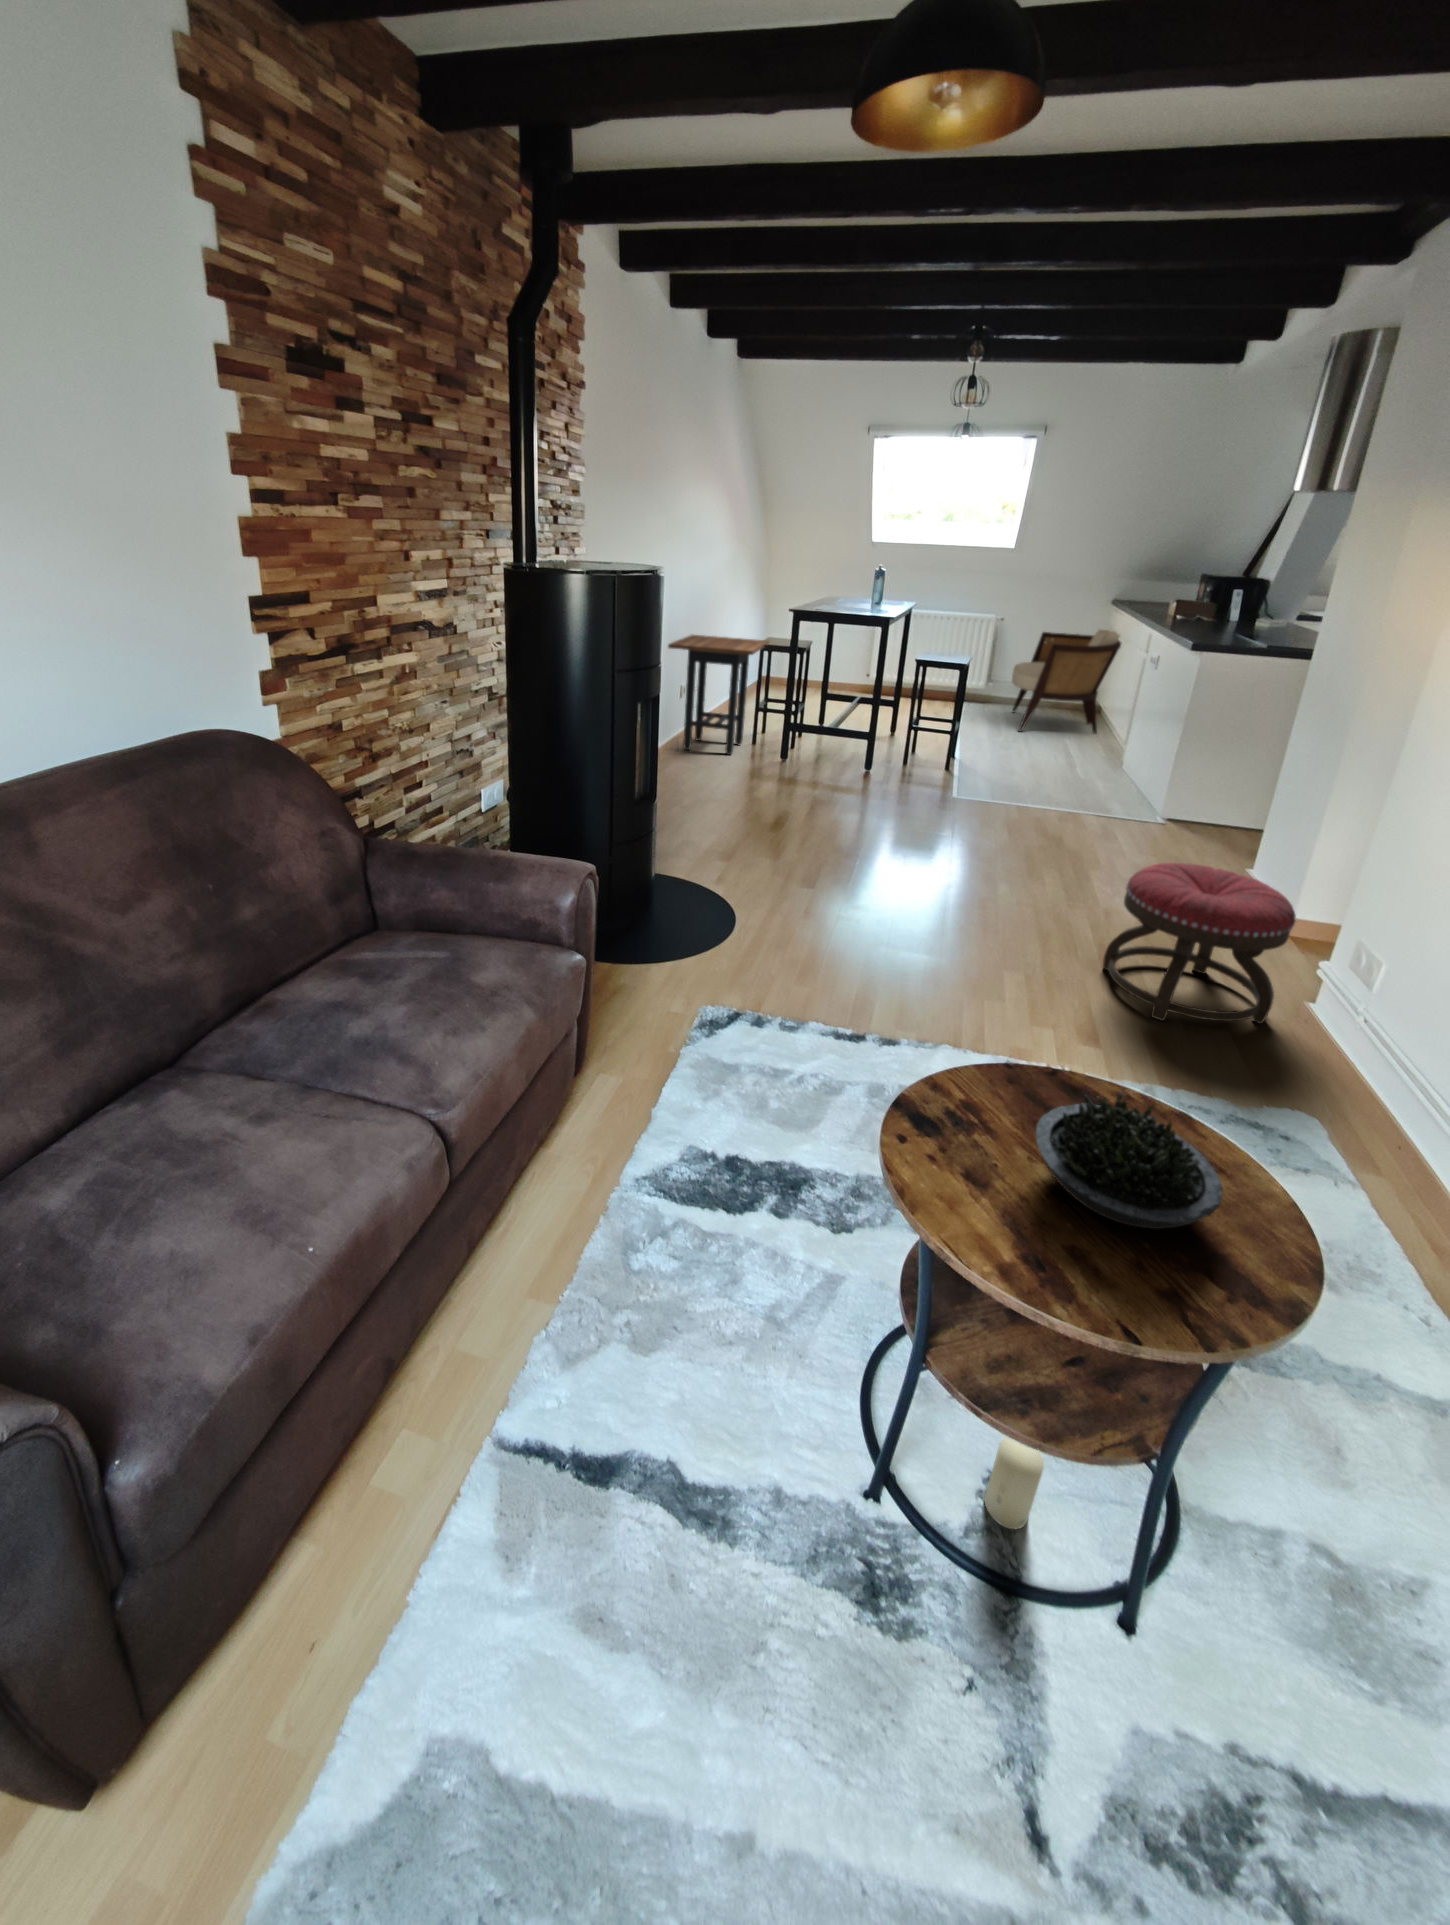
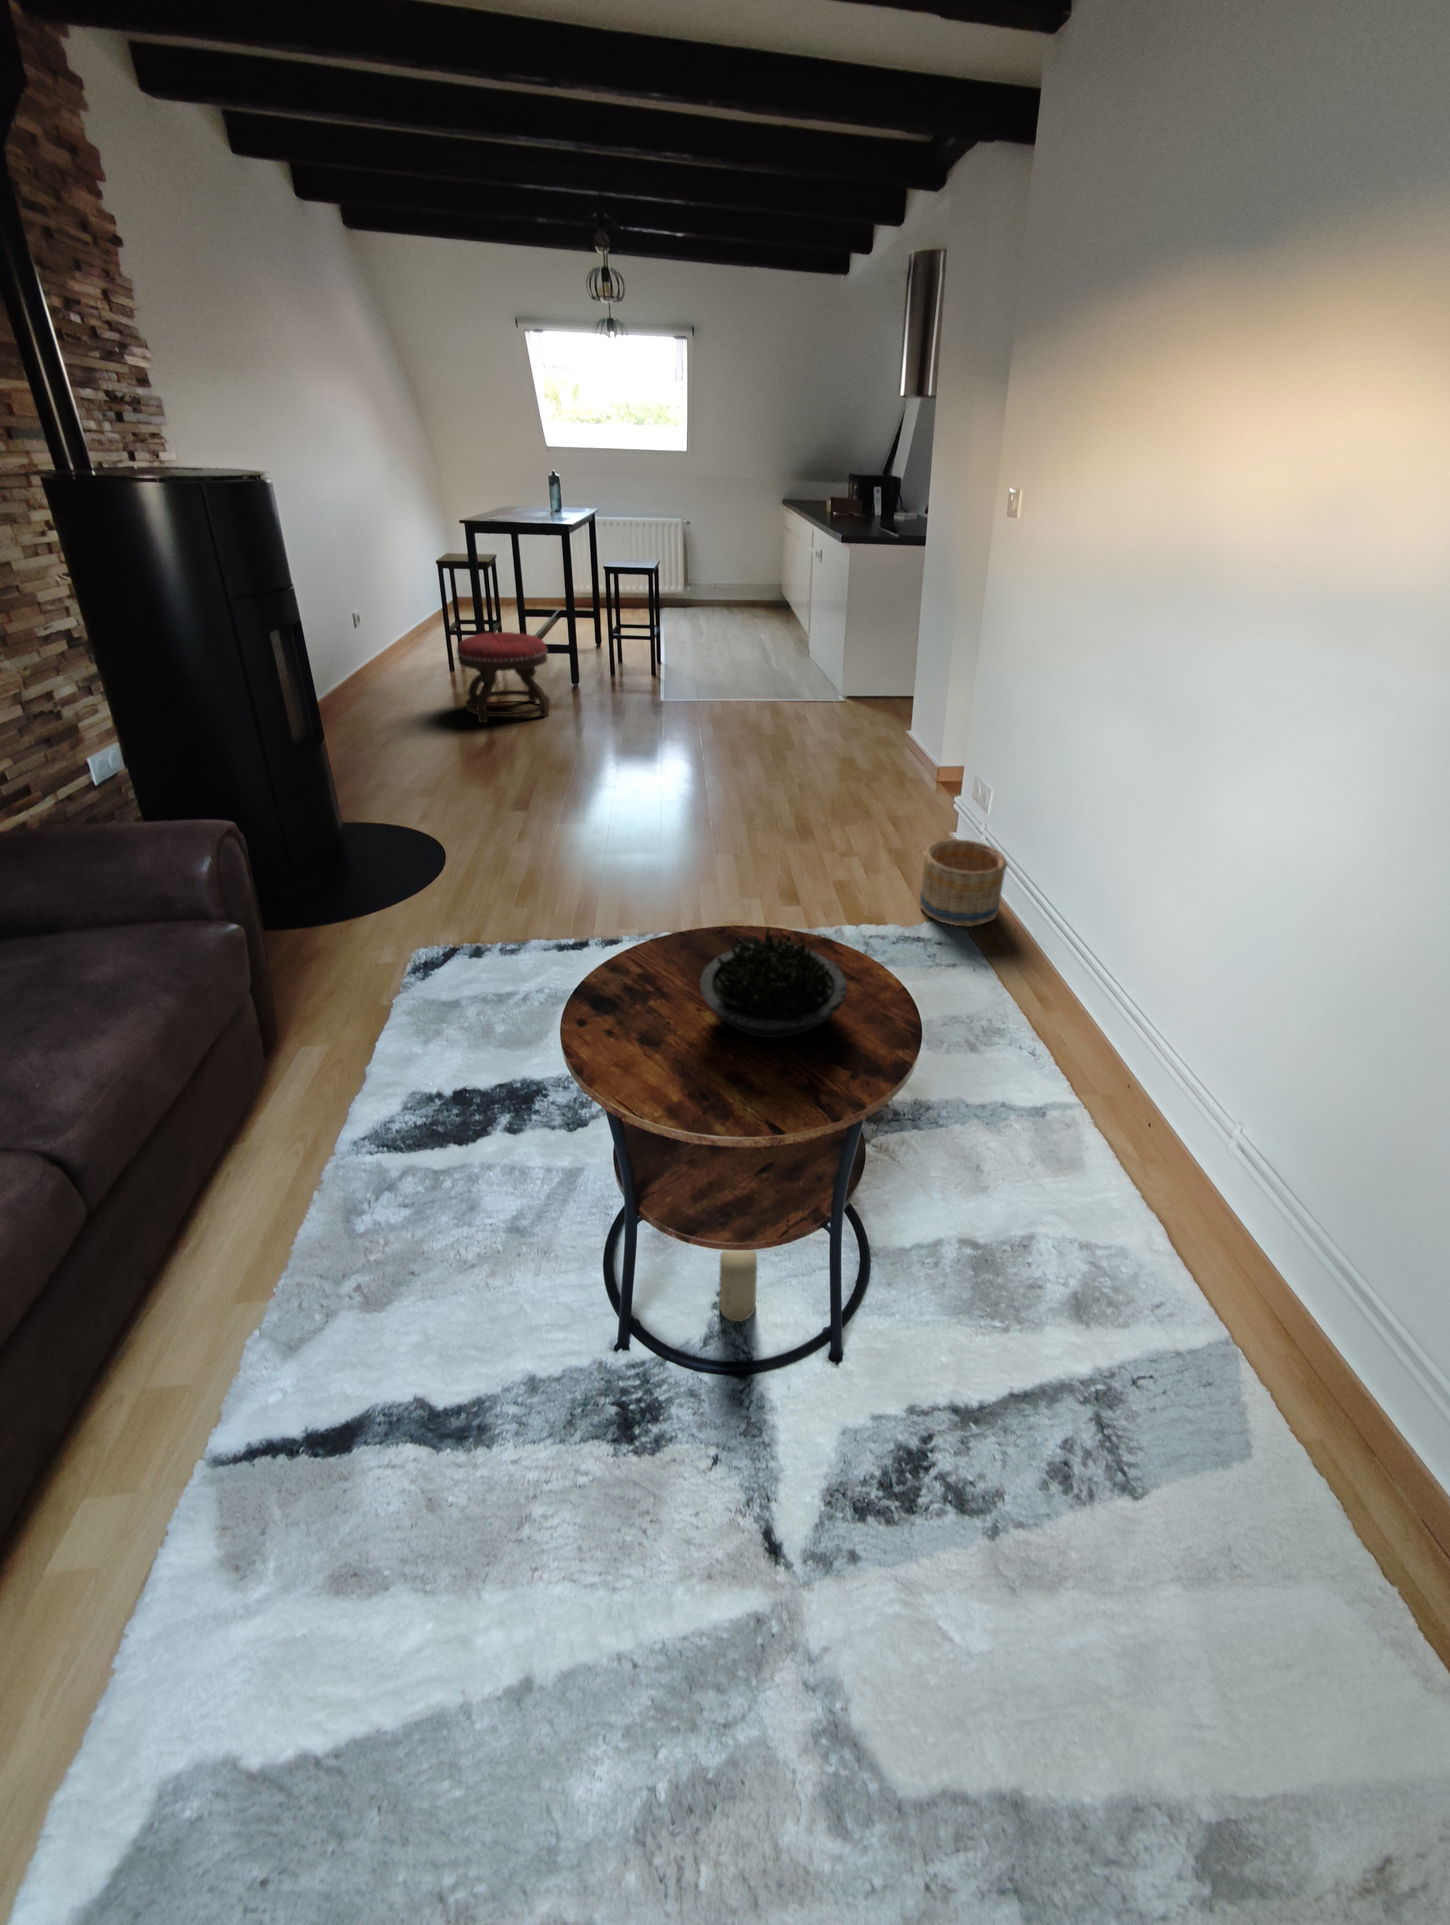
armchair: present [1012,630,1122,734] -> none [708,533,793,634]
side table: present [668,635,769,755] -> none [330,555,453,685]
ottoman: present [1103,863,1296,1024] -> present [457,632,550,723]
basket: none [1263,1019,1410,1137] -> present [919,839,1007,927]

